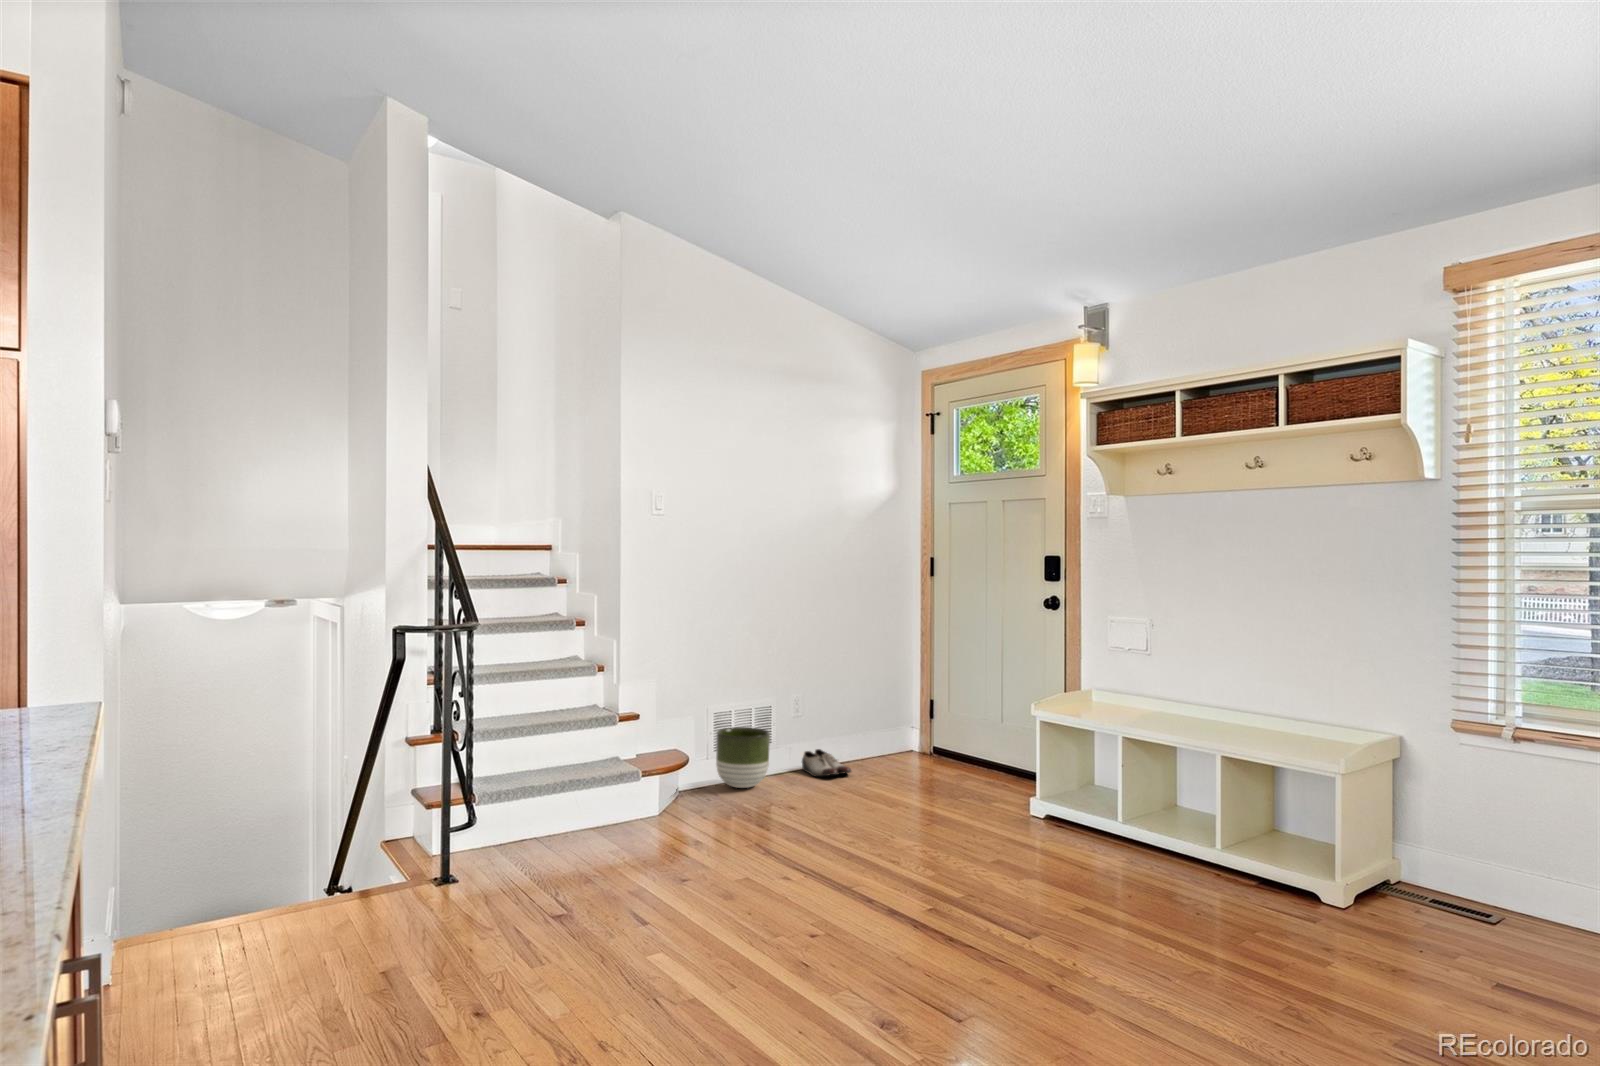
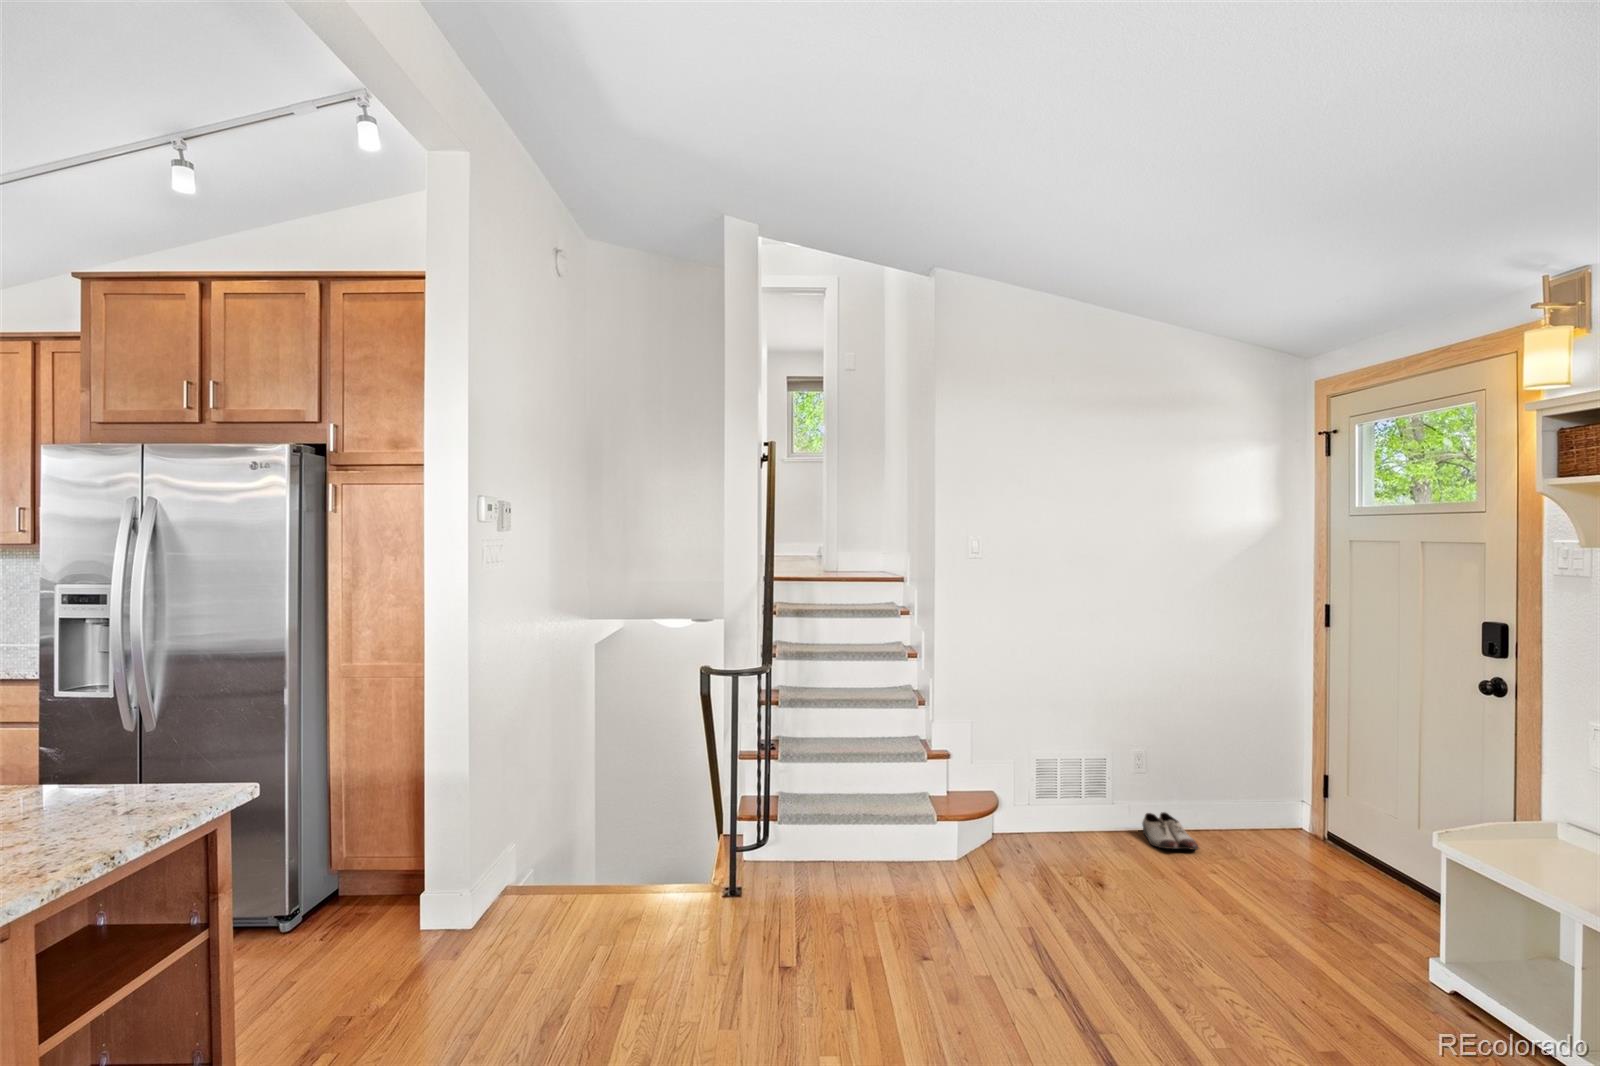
planter: present [716,727,770,788] -> none [1034,777,1094,846]

